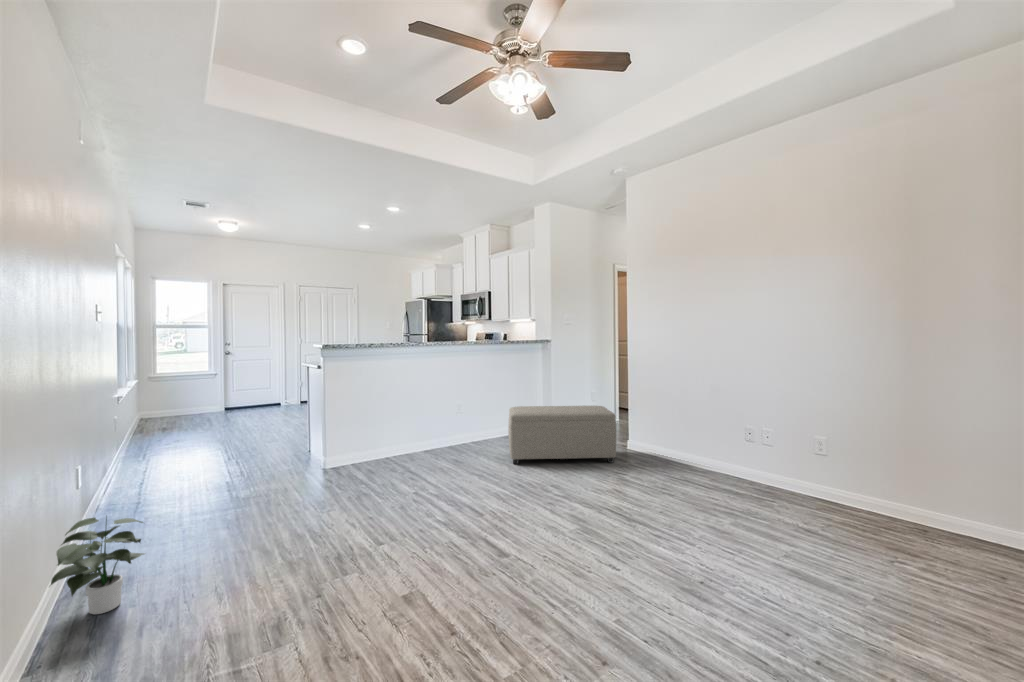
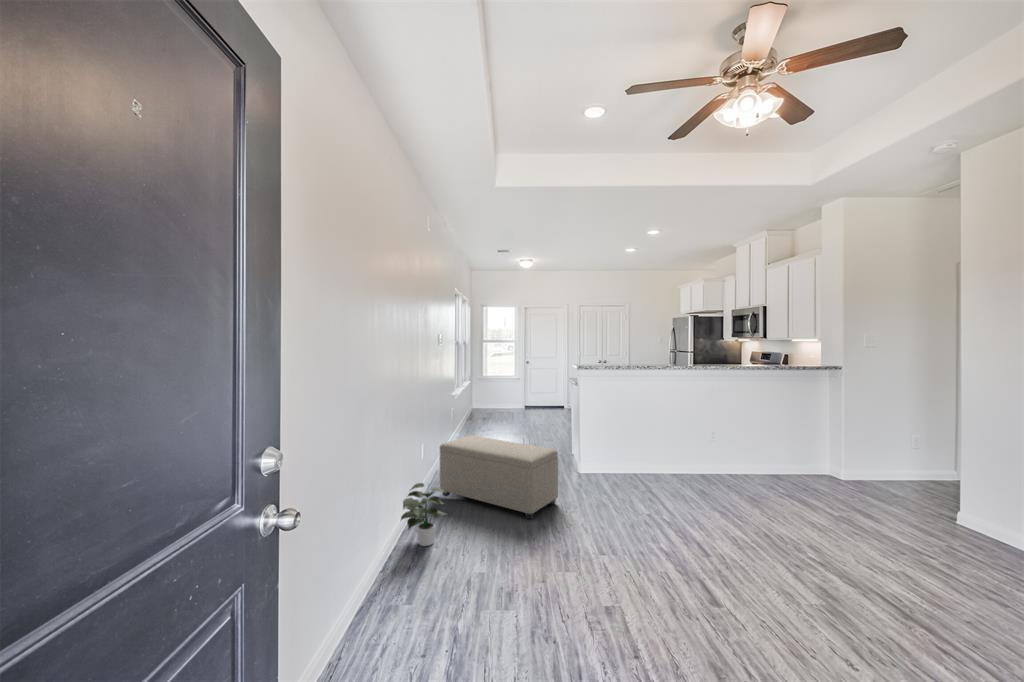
ottoman: present [508,406,616,464] -> present [440,436,558,519]

